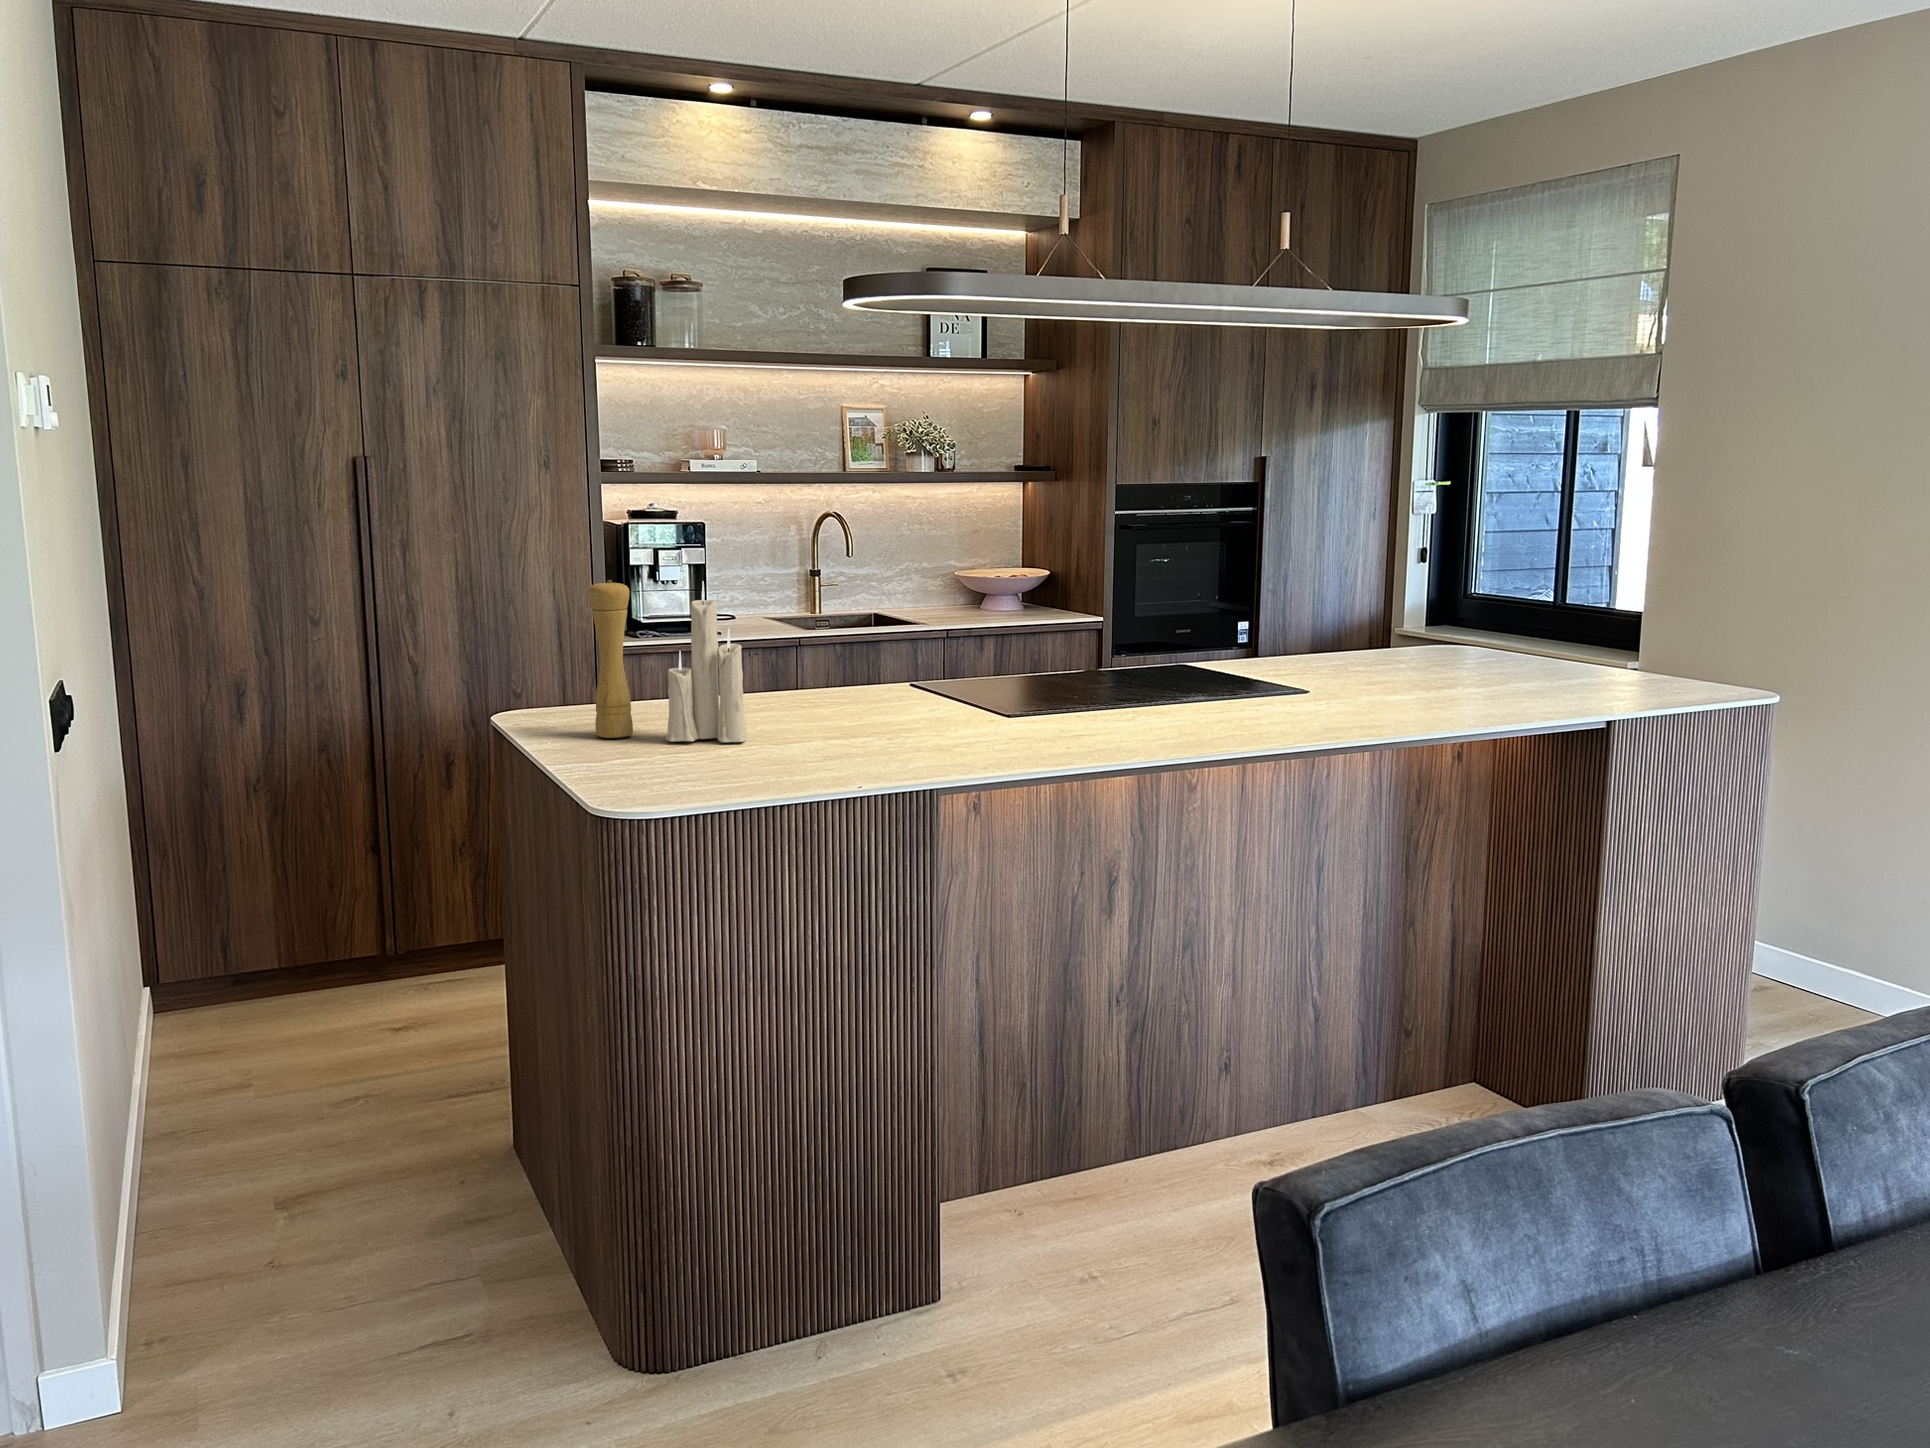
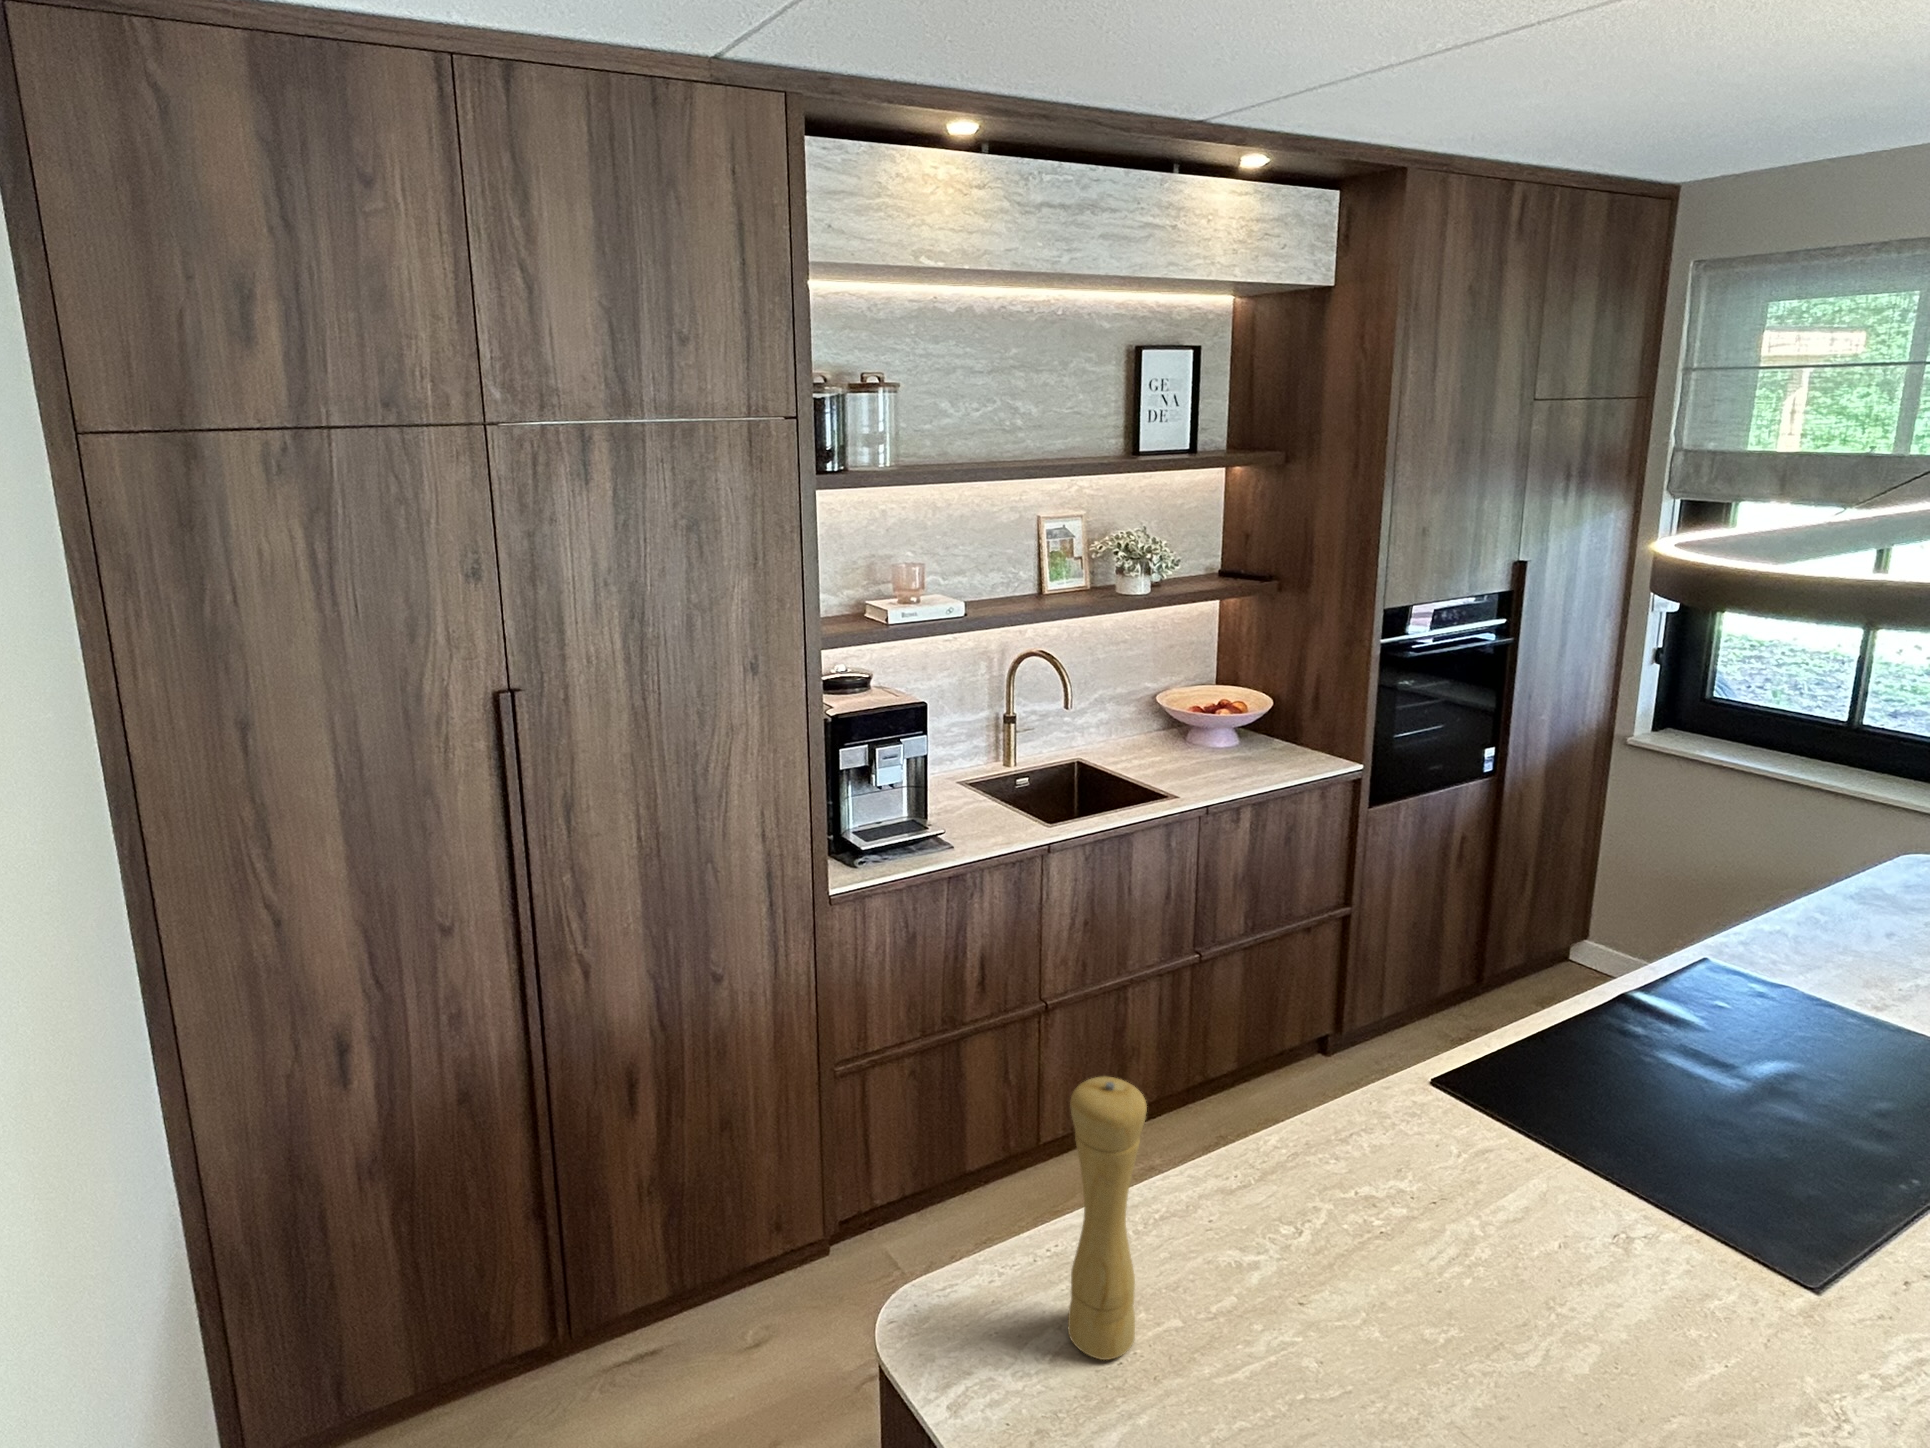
candle: present [666,581,747,742] -> none [1205,1058,1355,1372]

